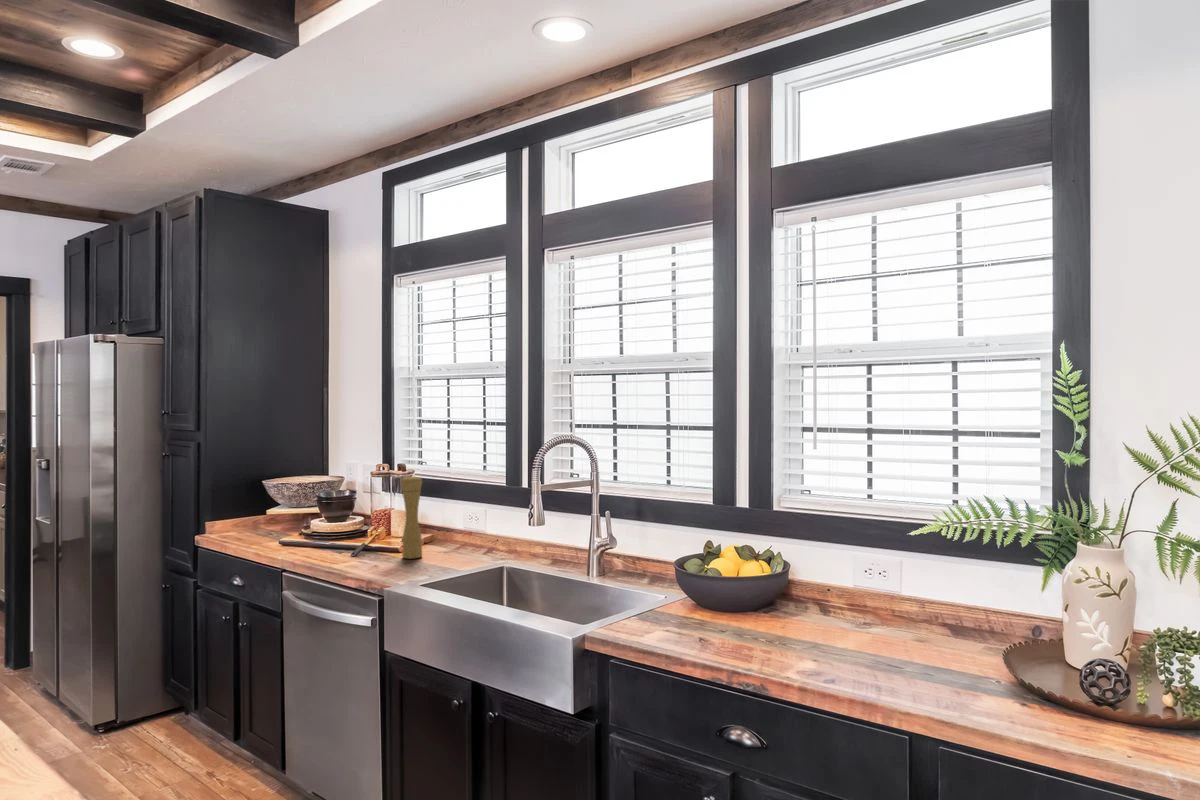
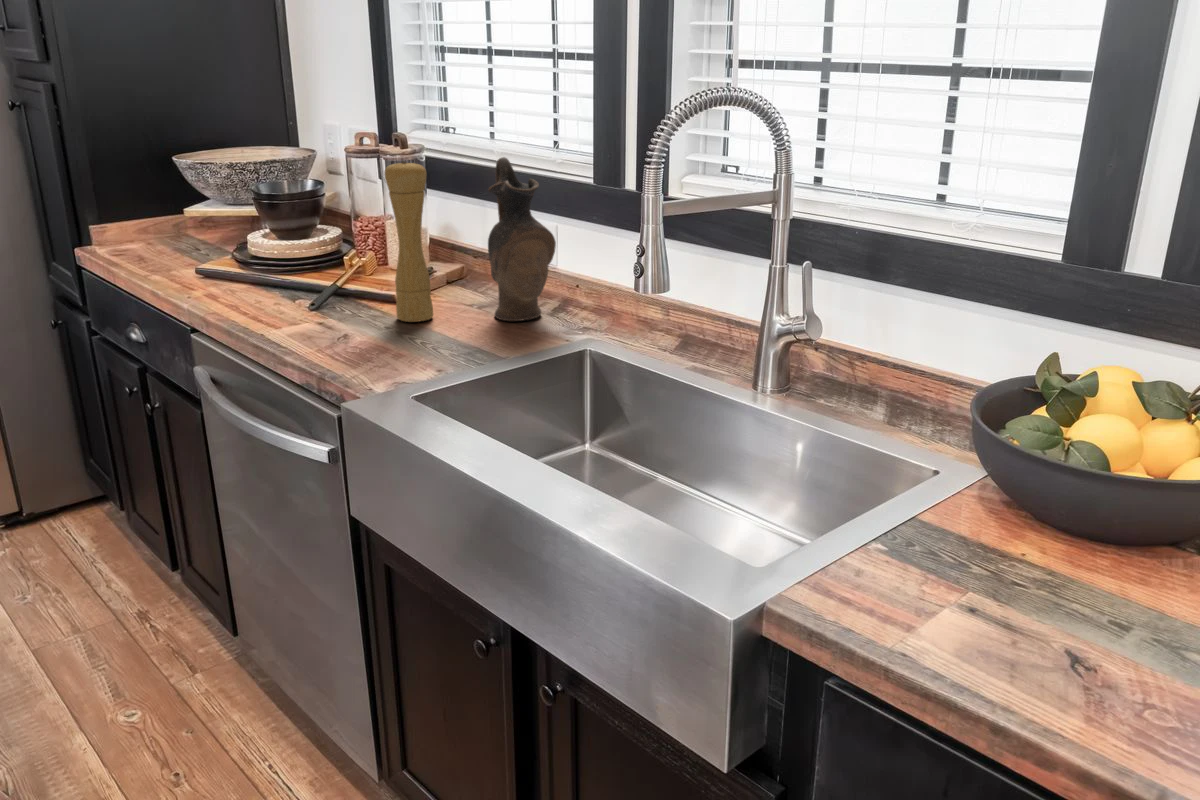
ceramic pitcher: none [452,473,488,556] -> present [488,157,556,321]

